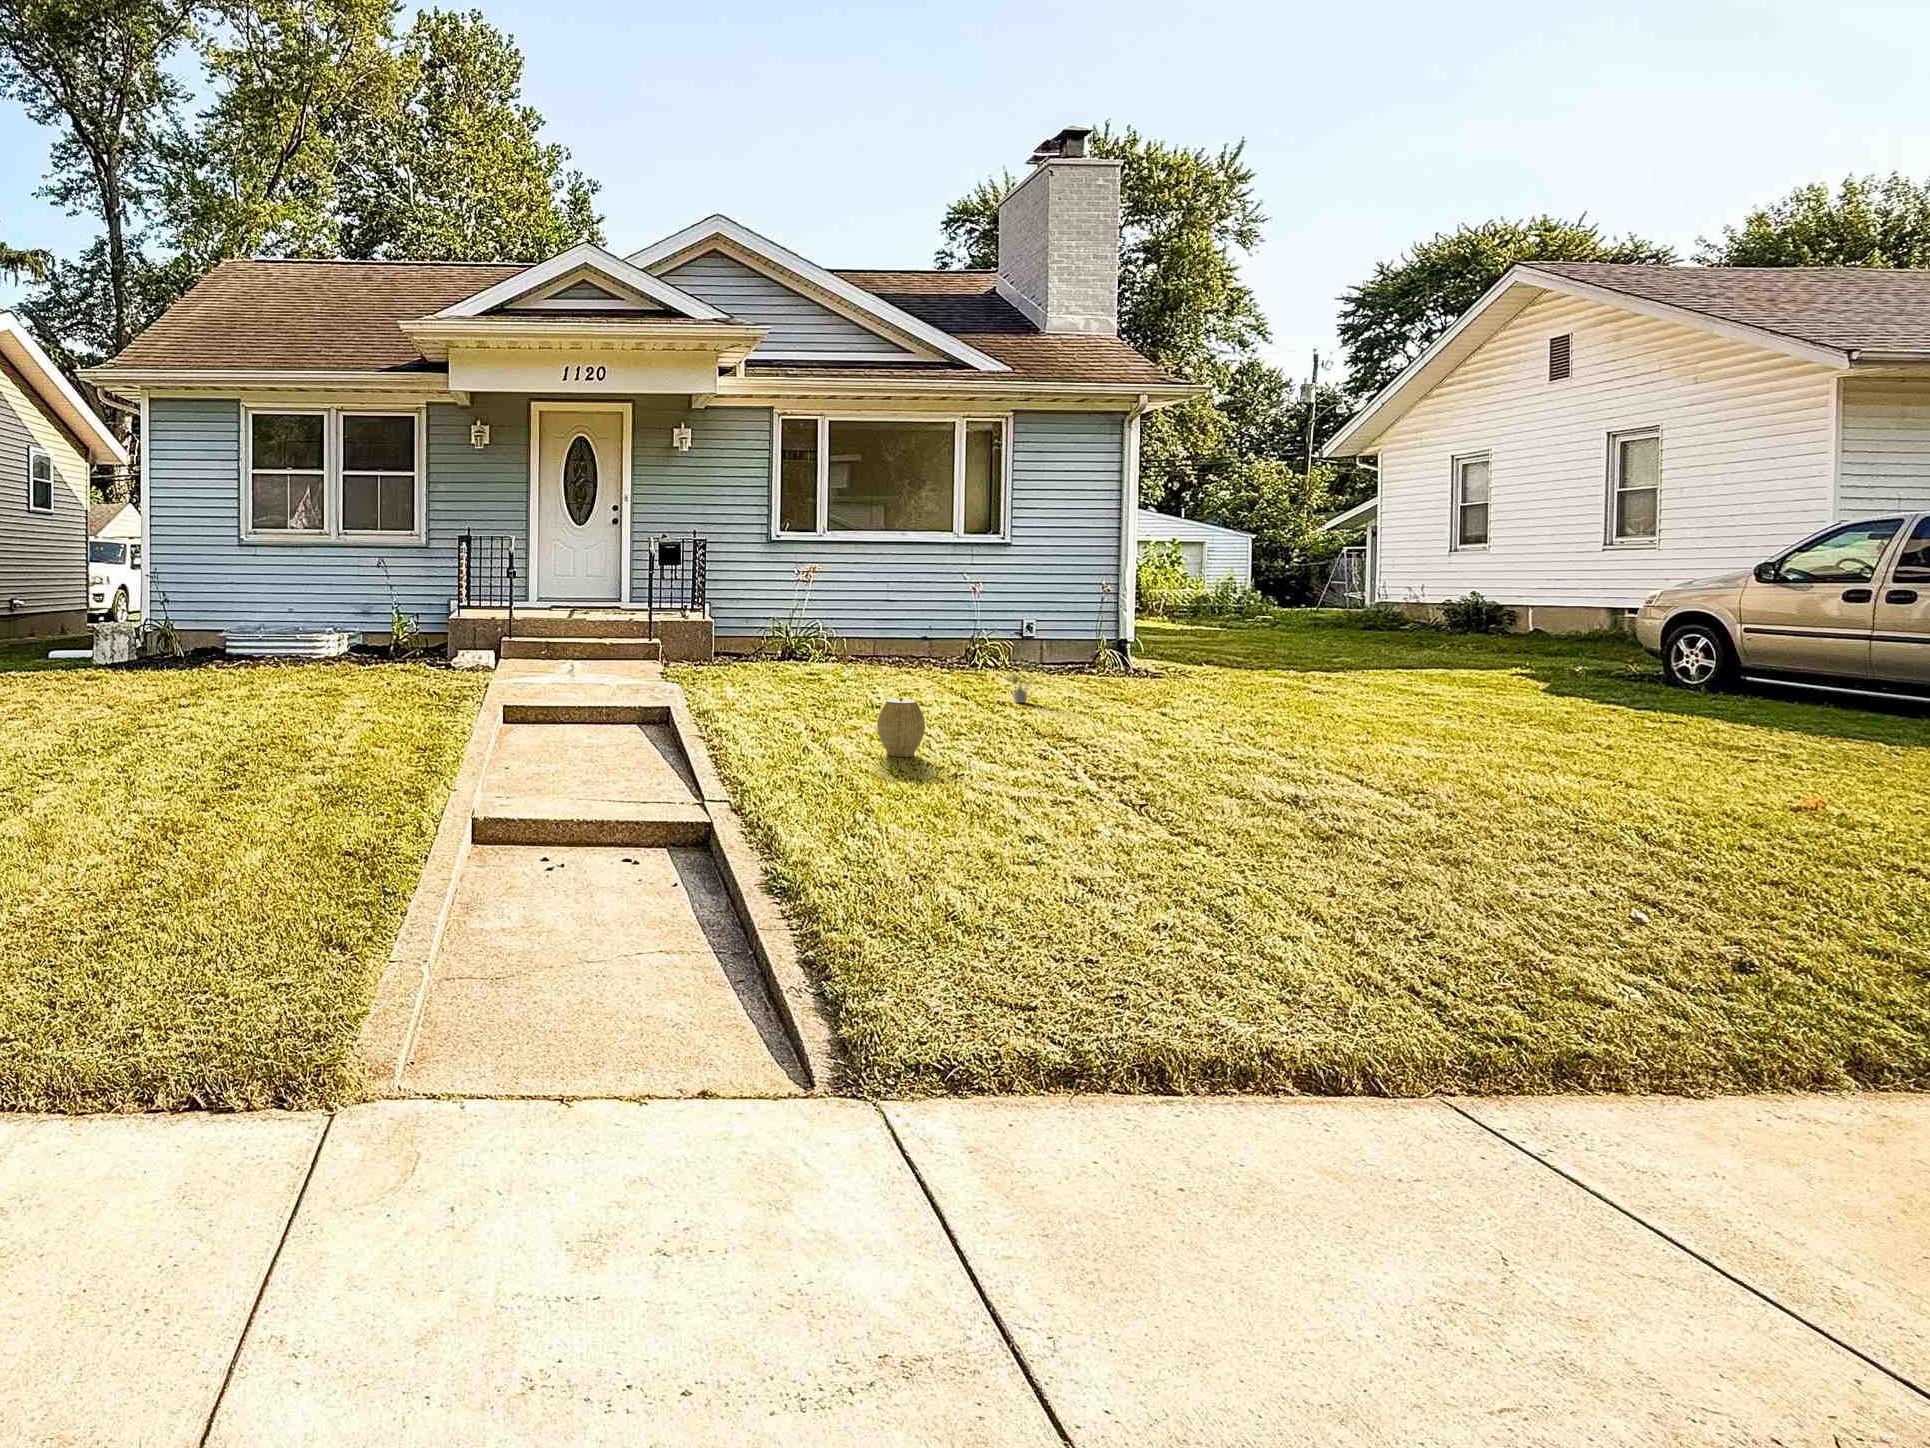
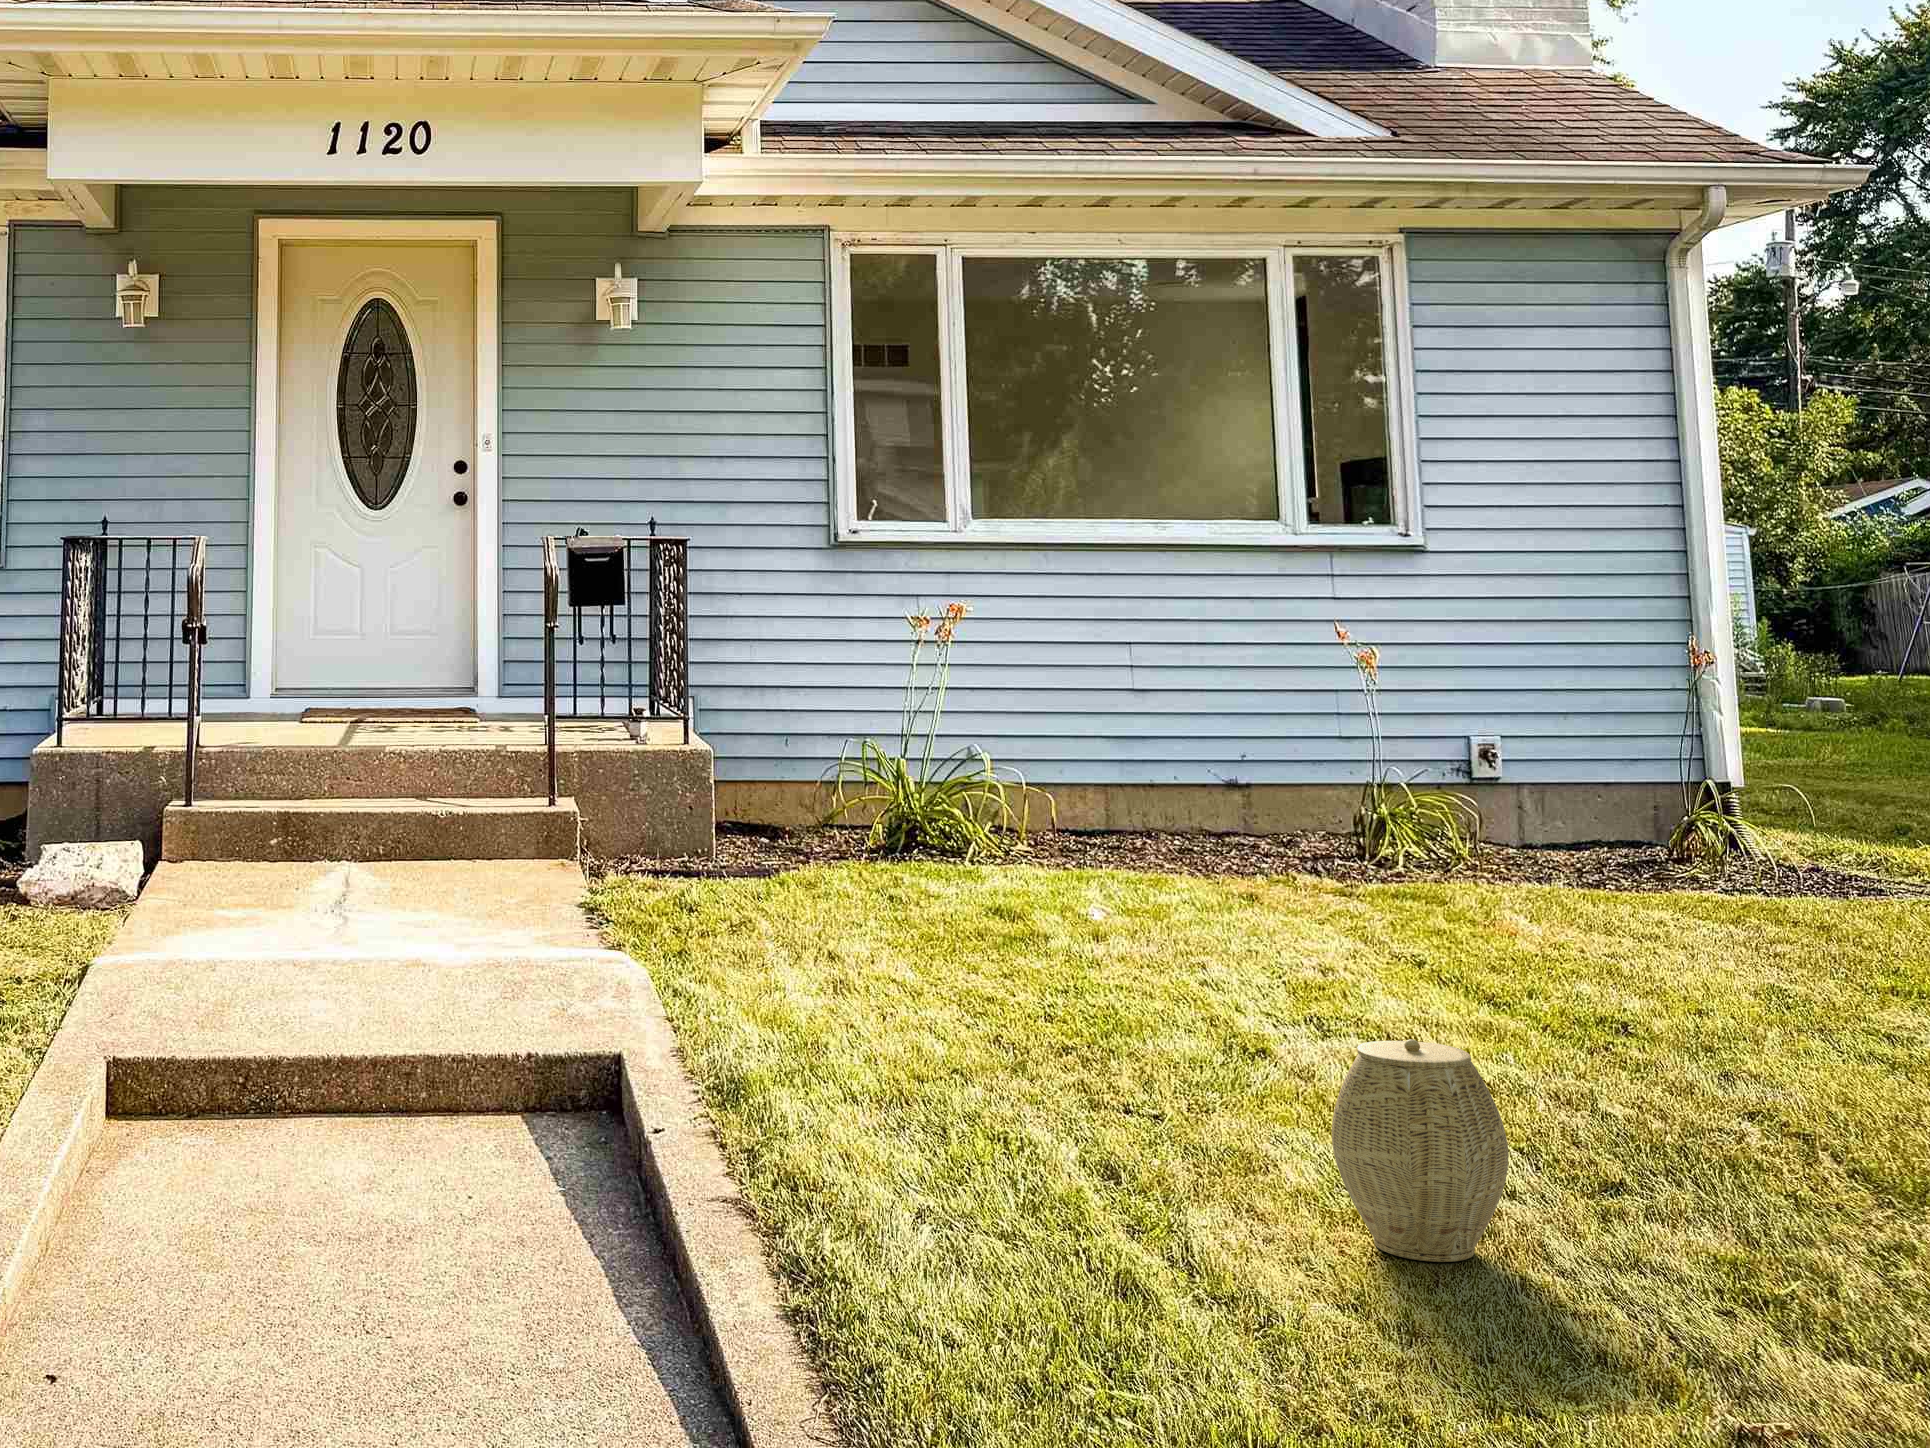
potted plant: present [1006,647,1037,703] -> none [1578,822,1693,996]

